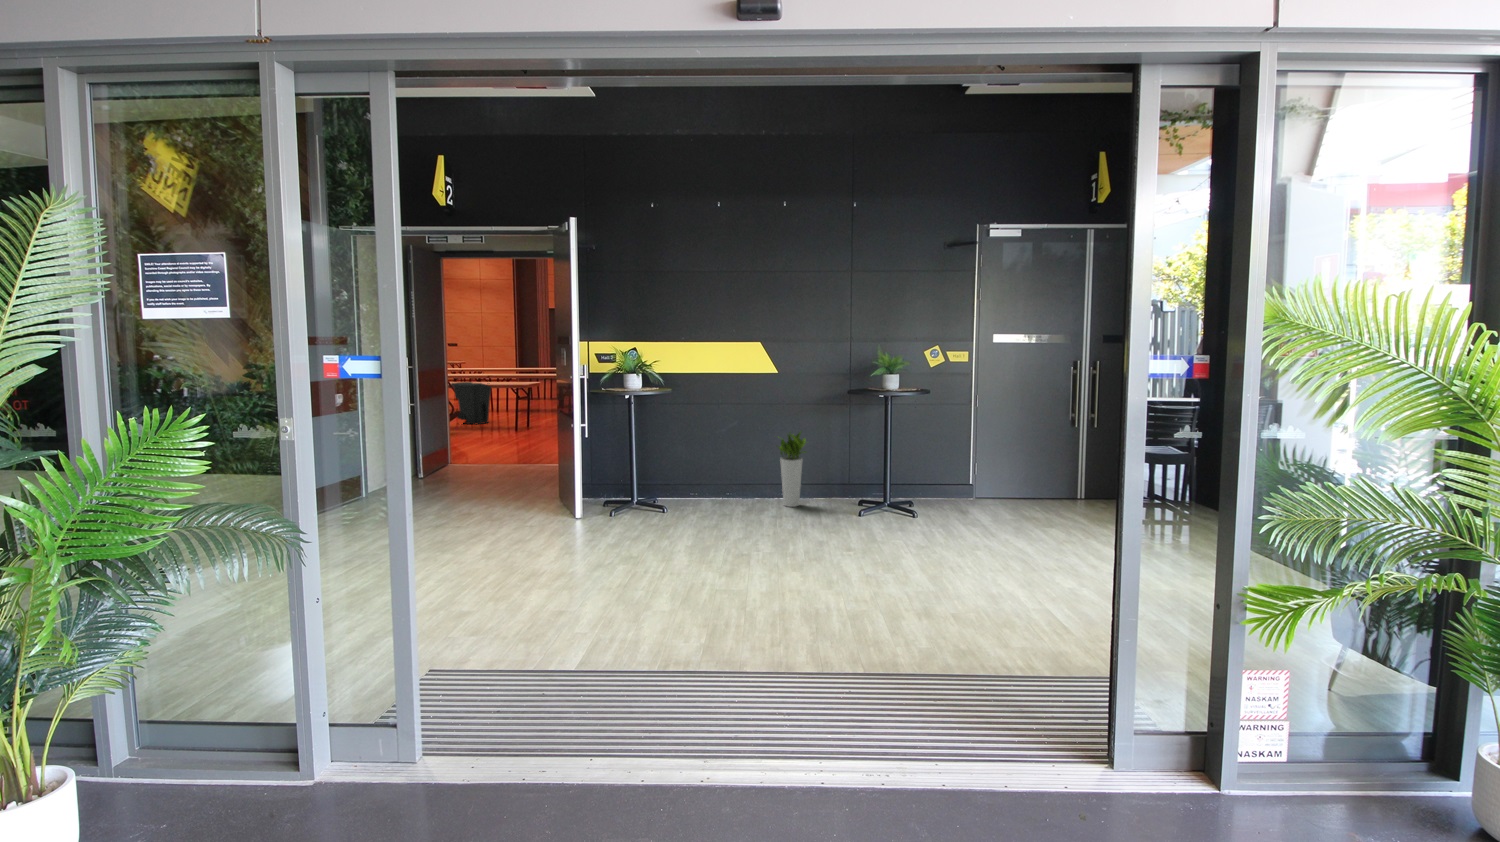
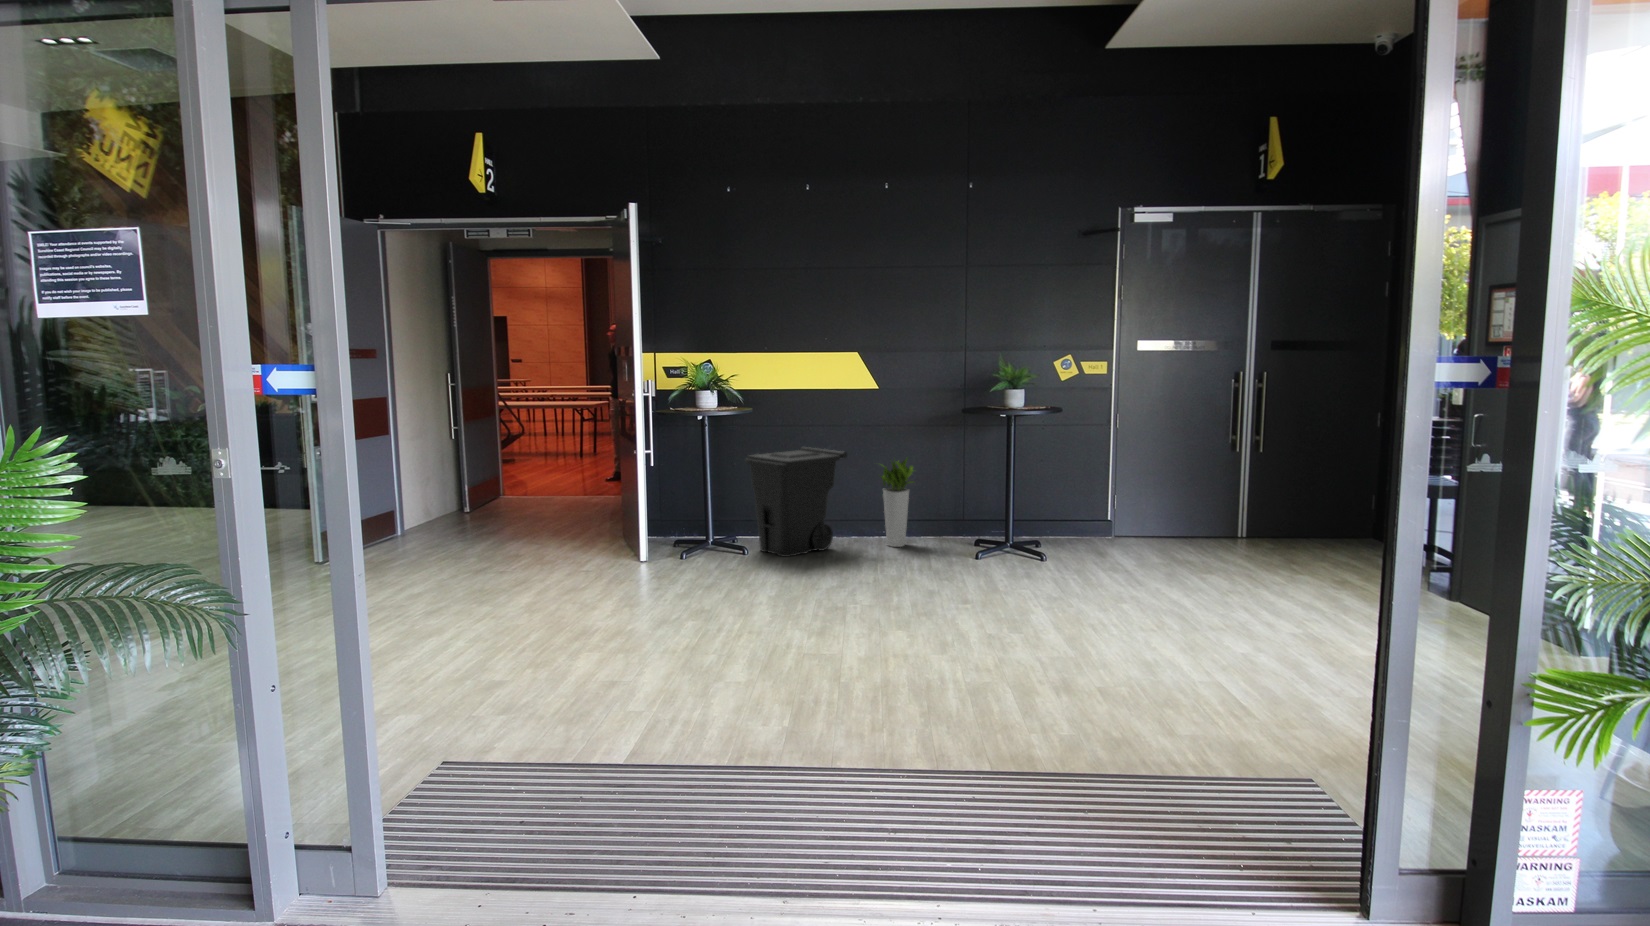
trash can: present [451,382,492,424] -> present [745,447,847,557]

